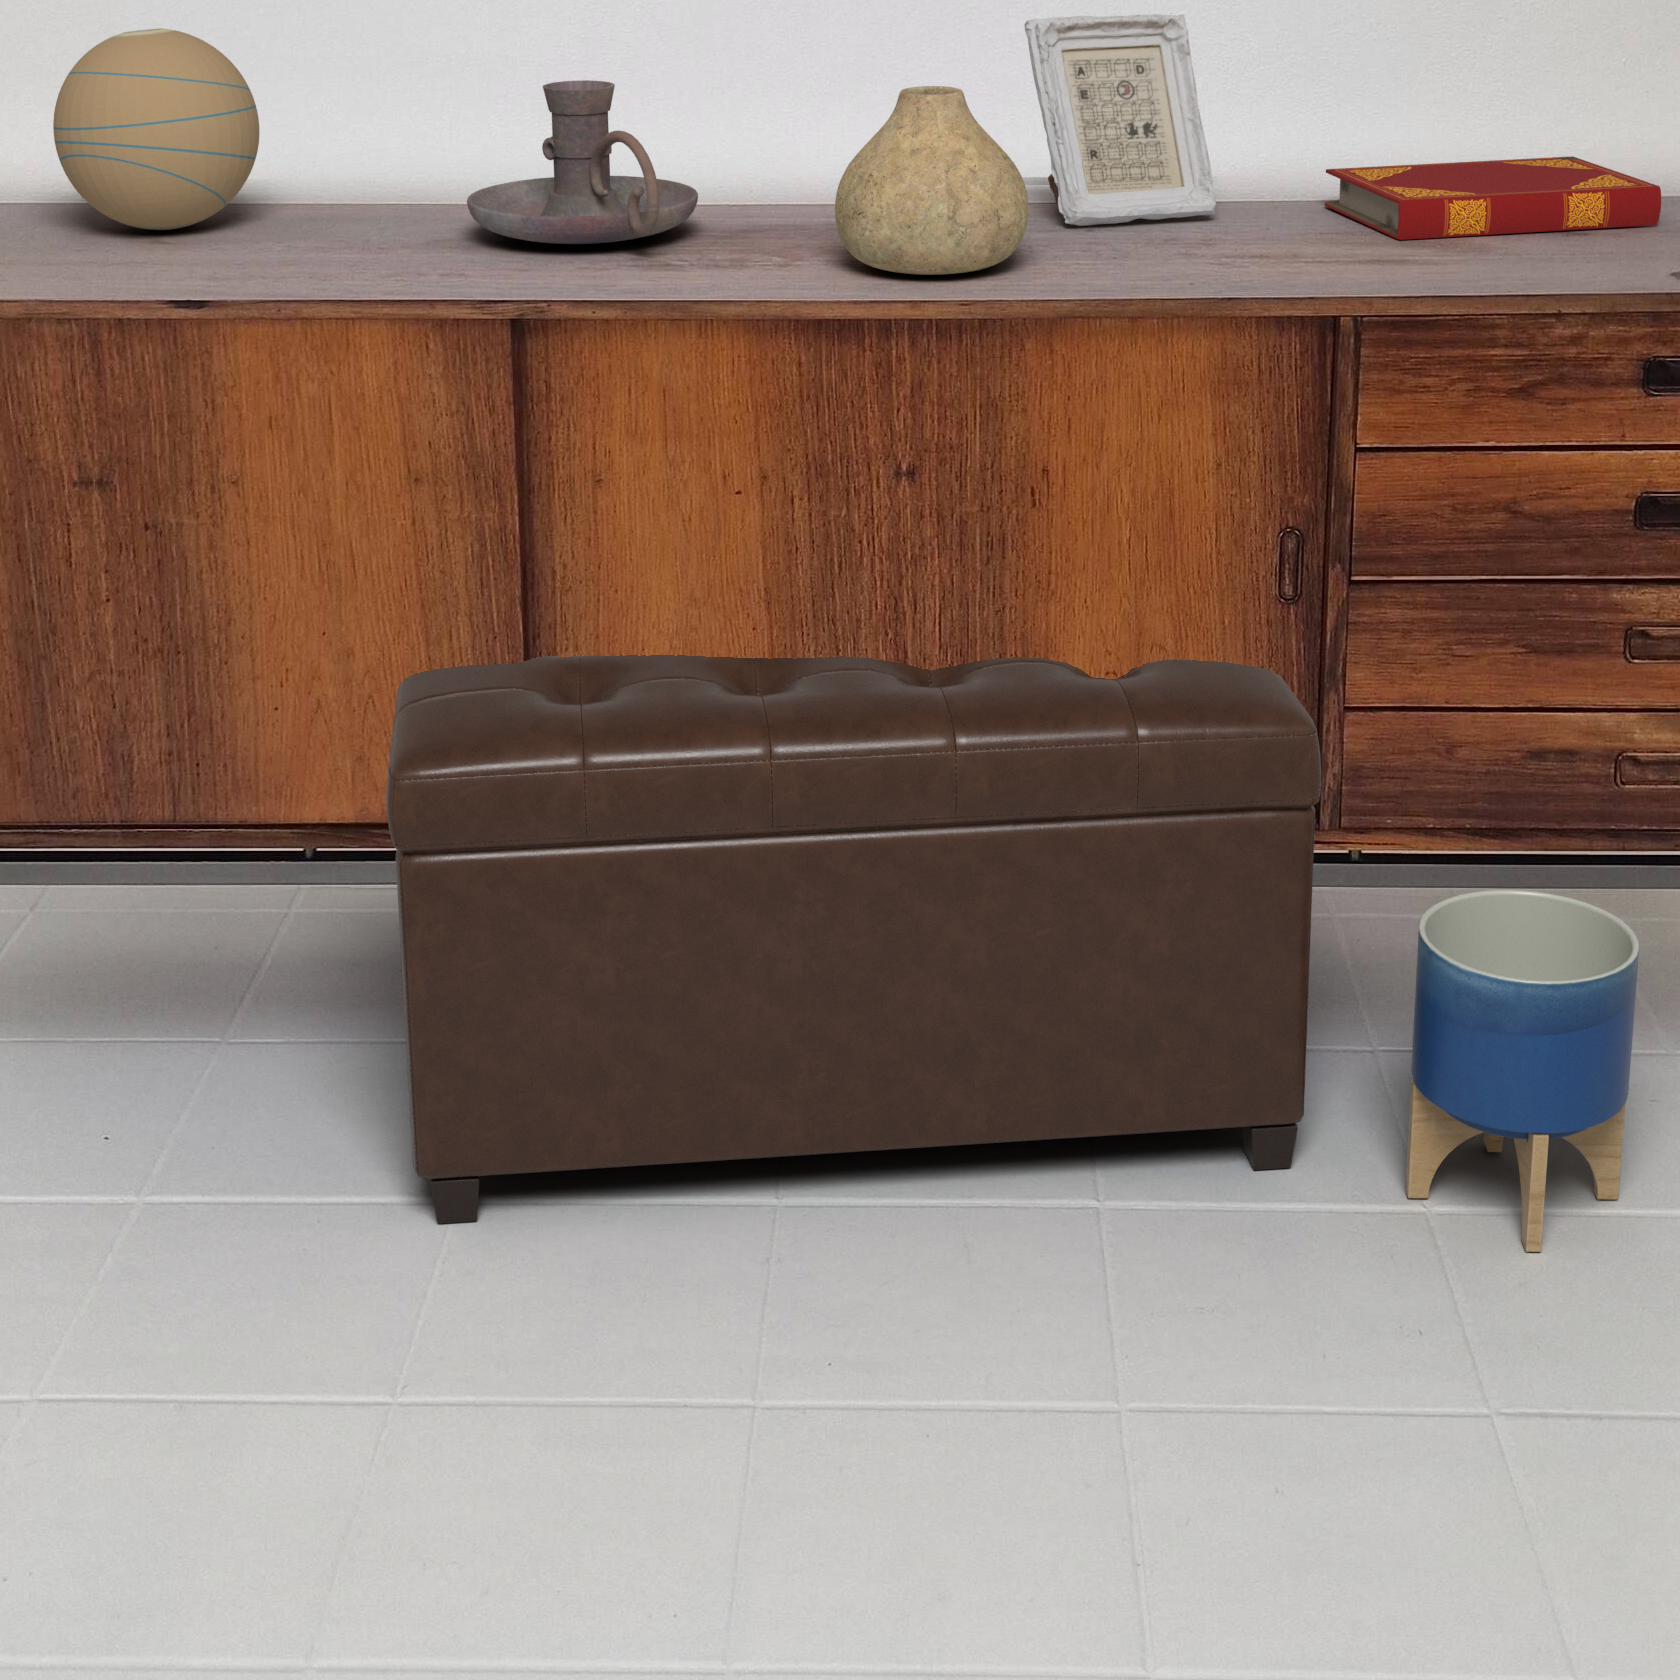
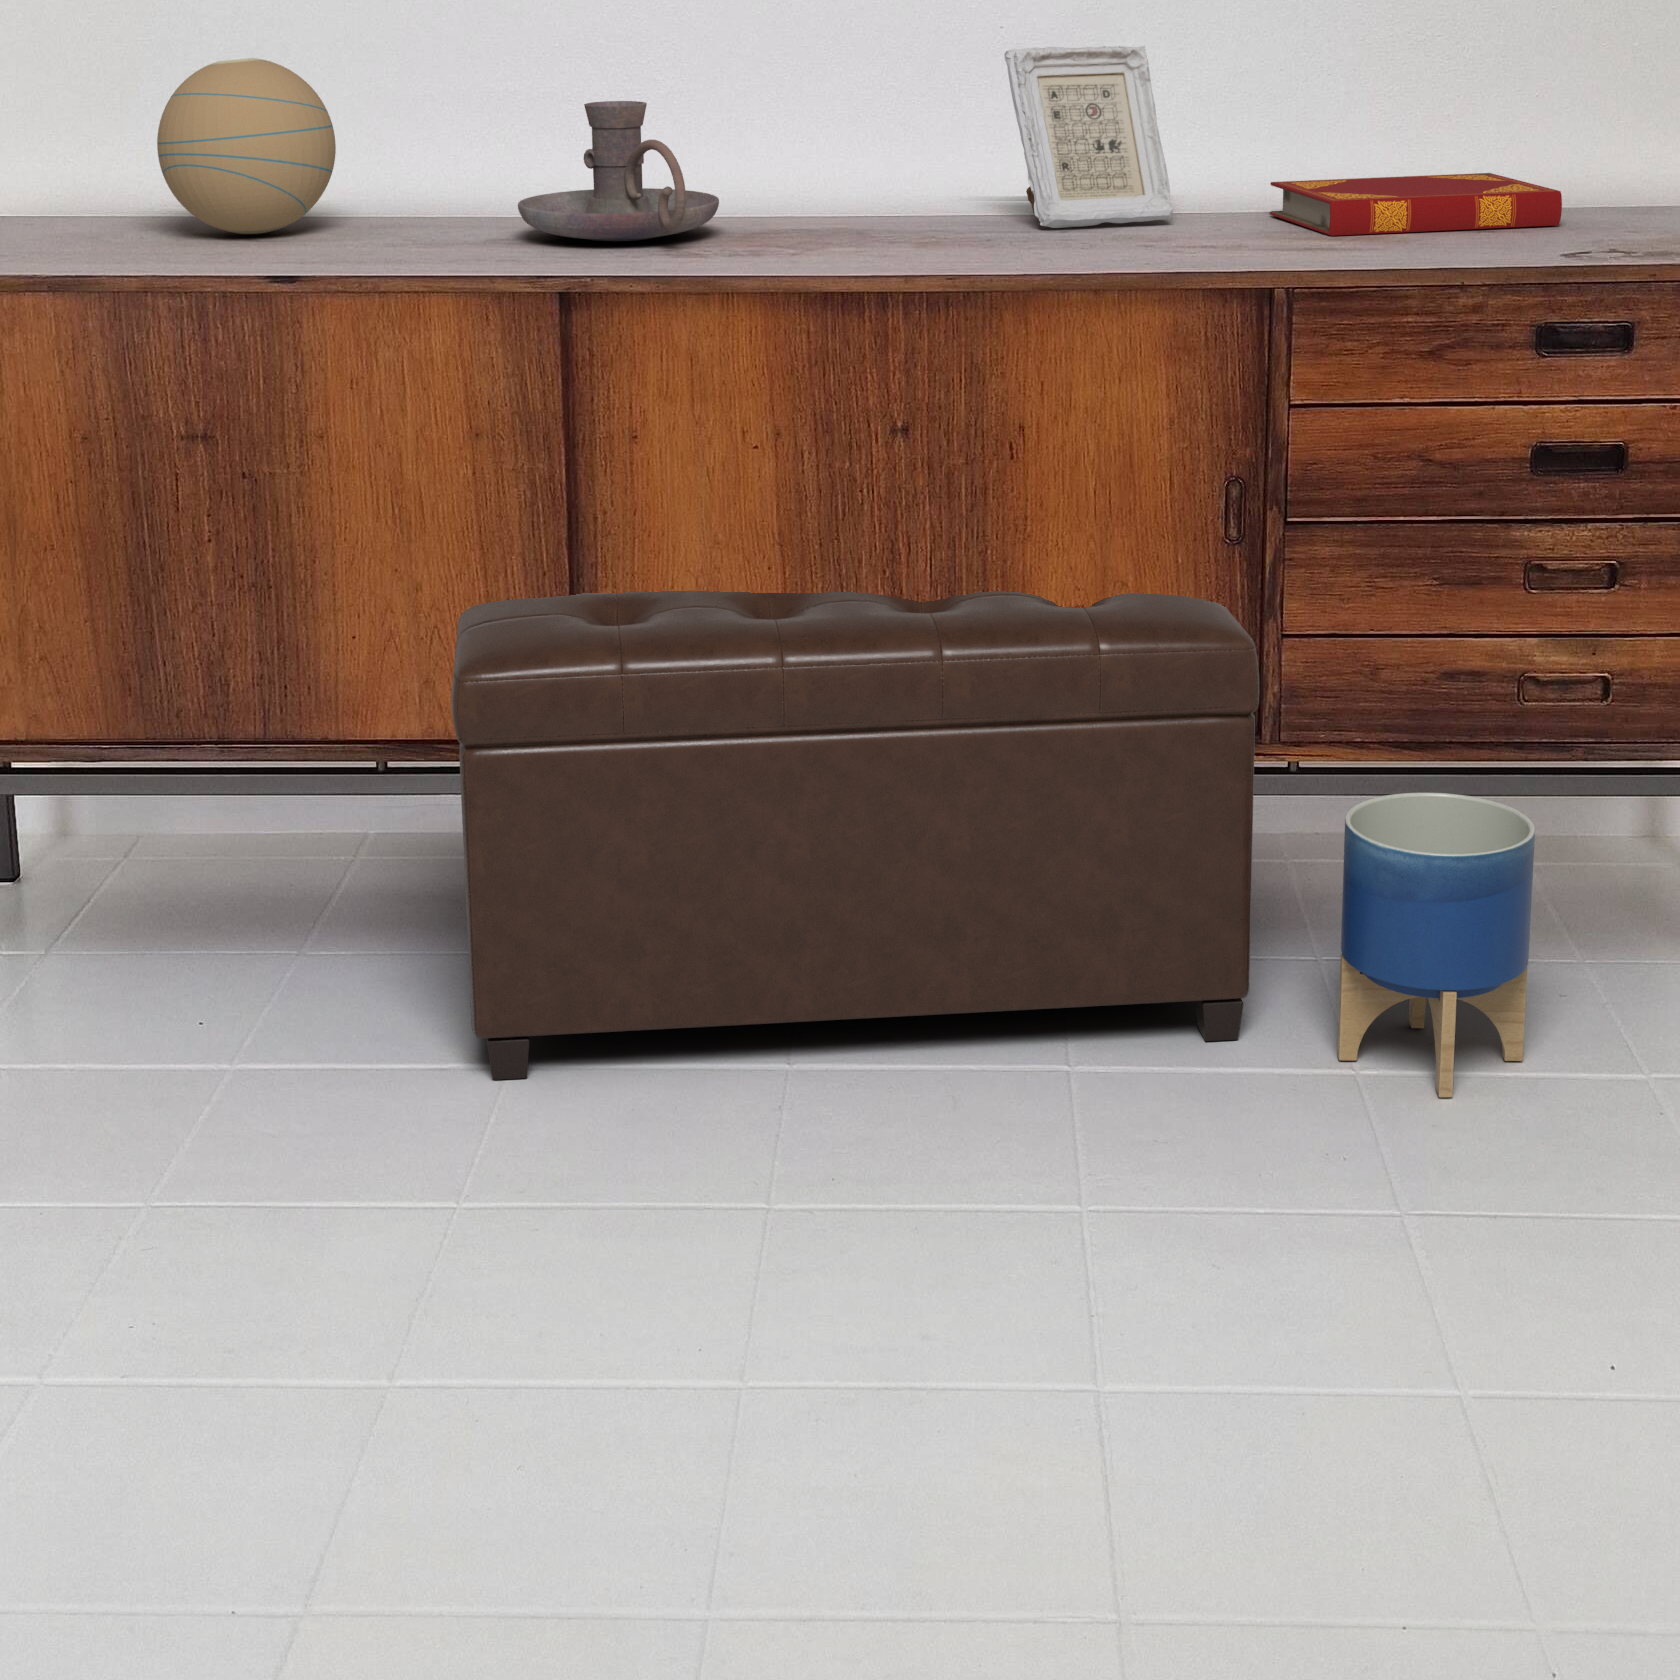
vase: present [835,86,1028,275] -> none [838,97,1005,258]

